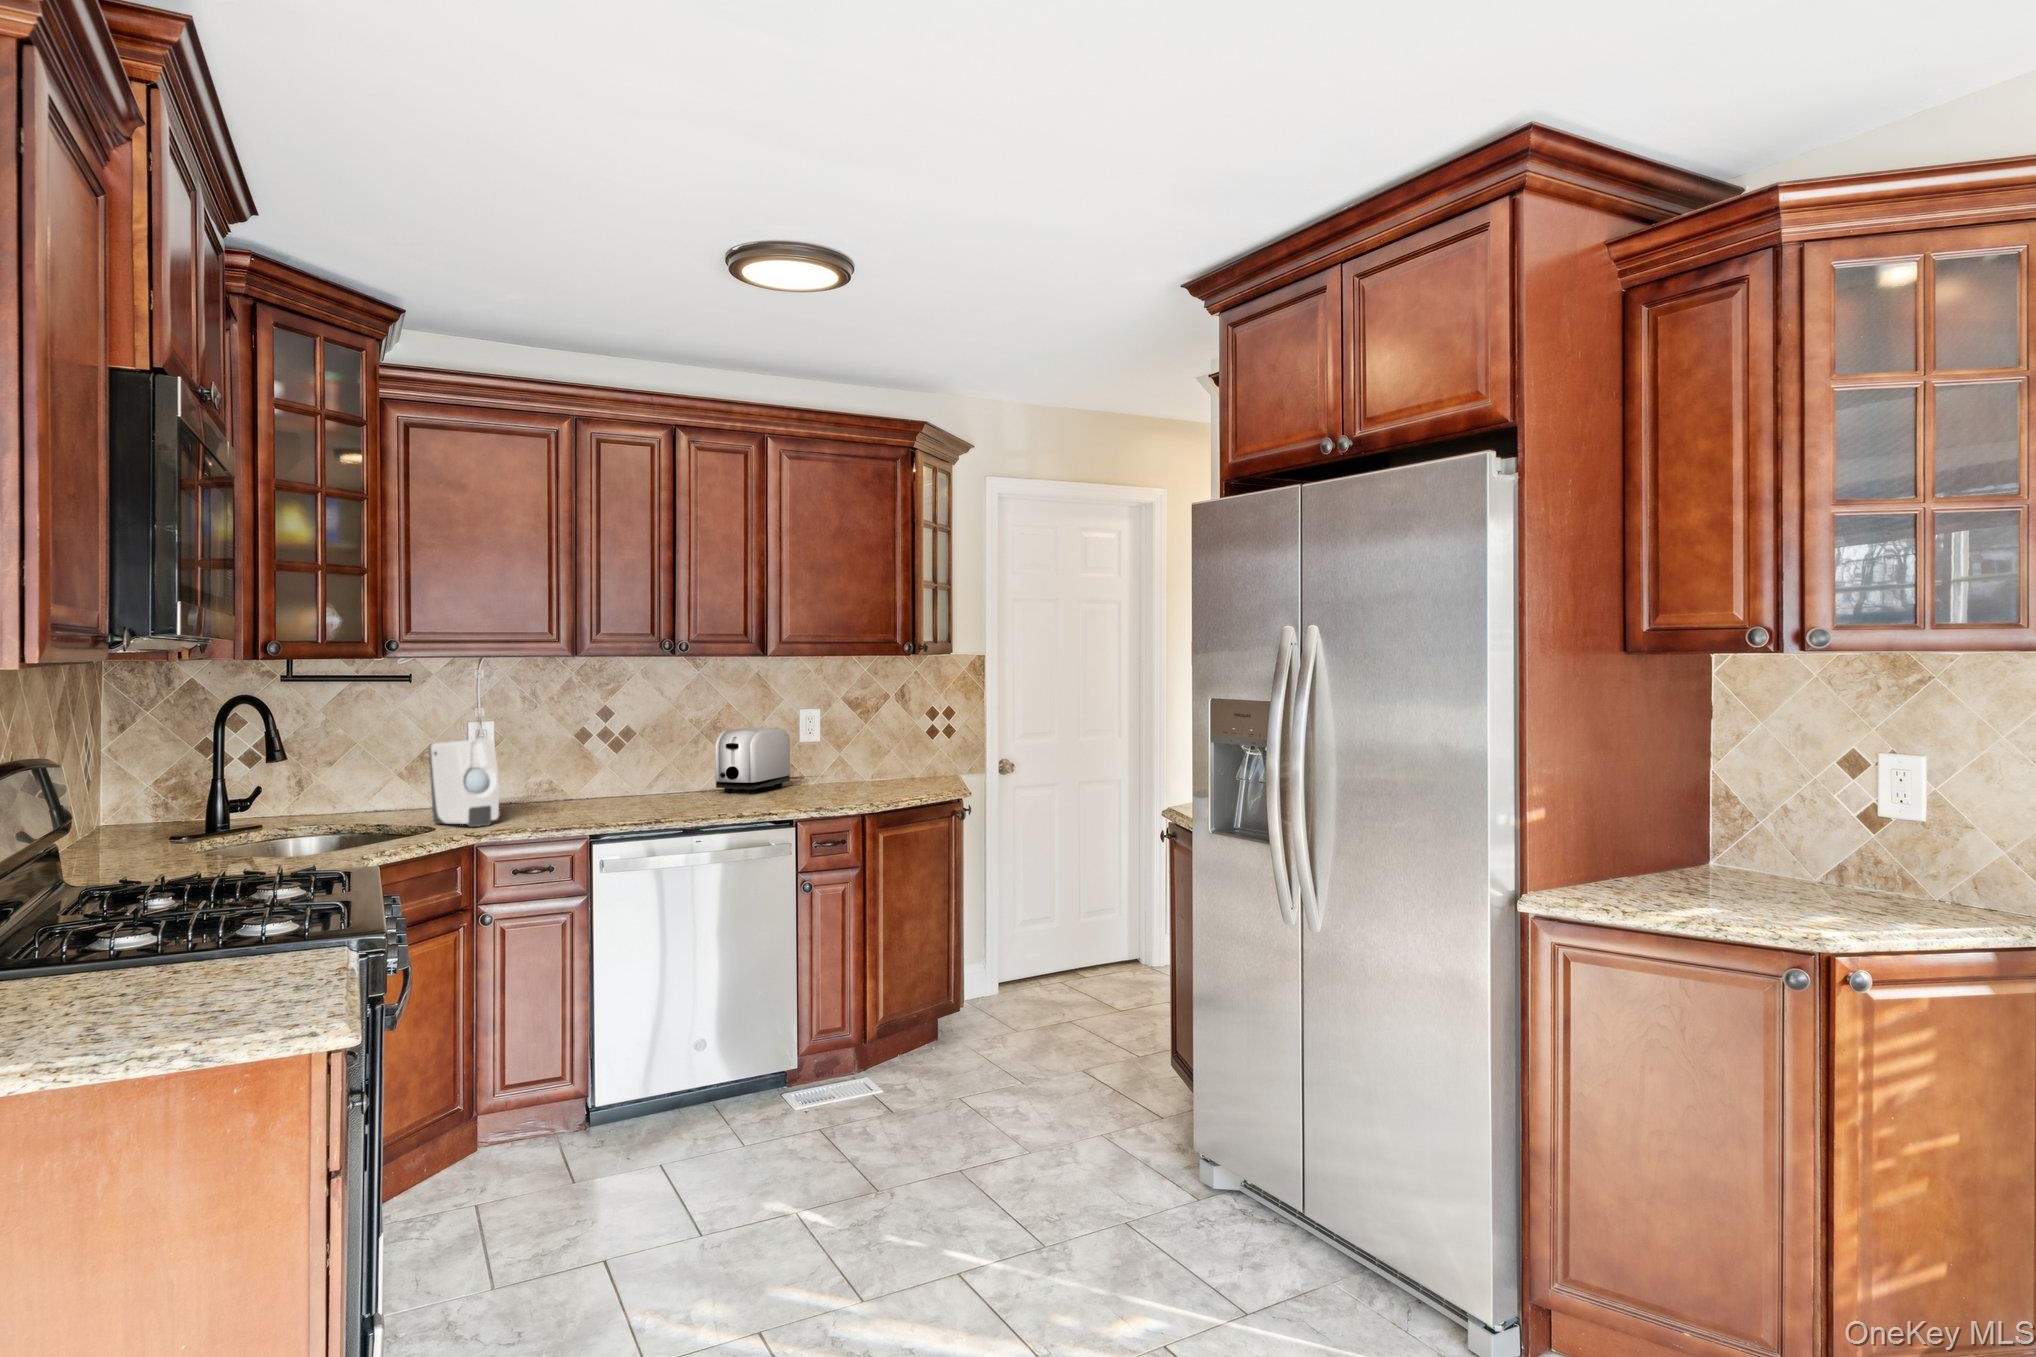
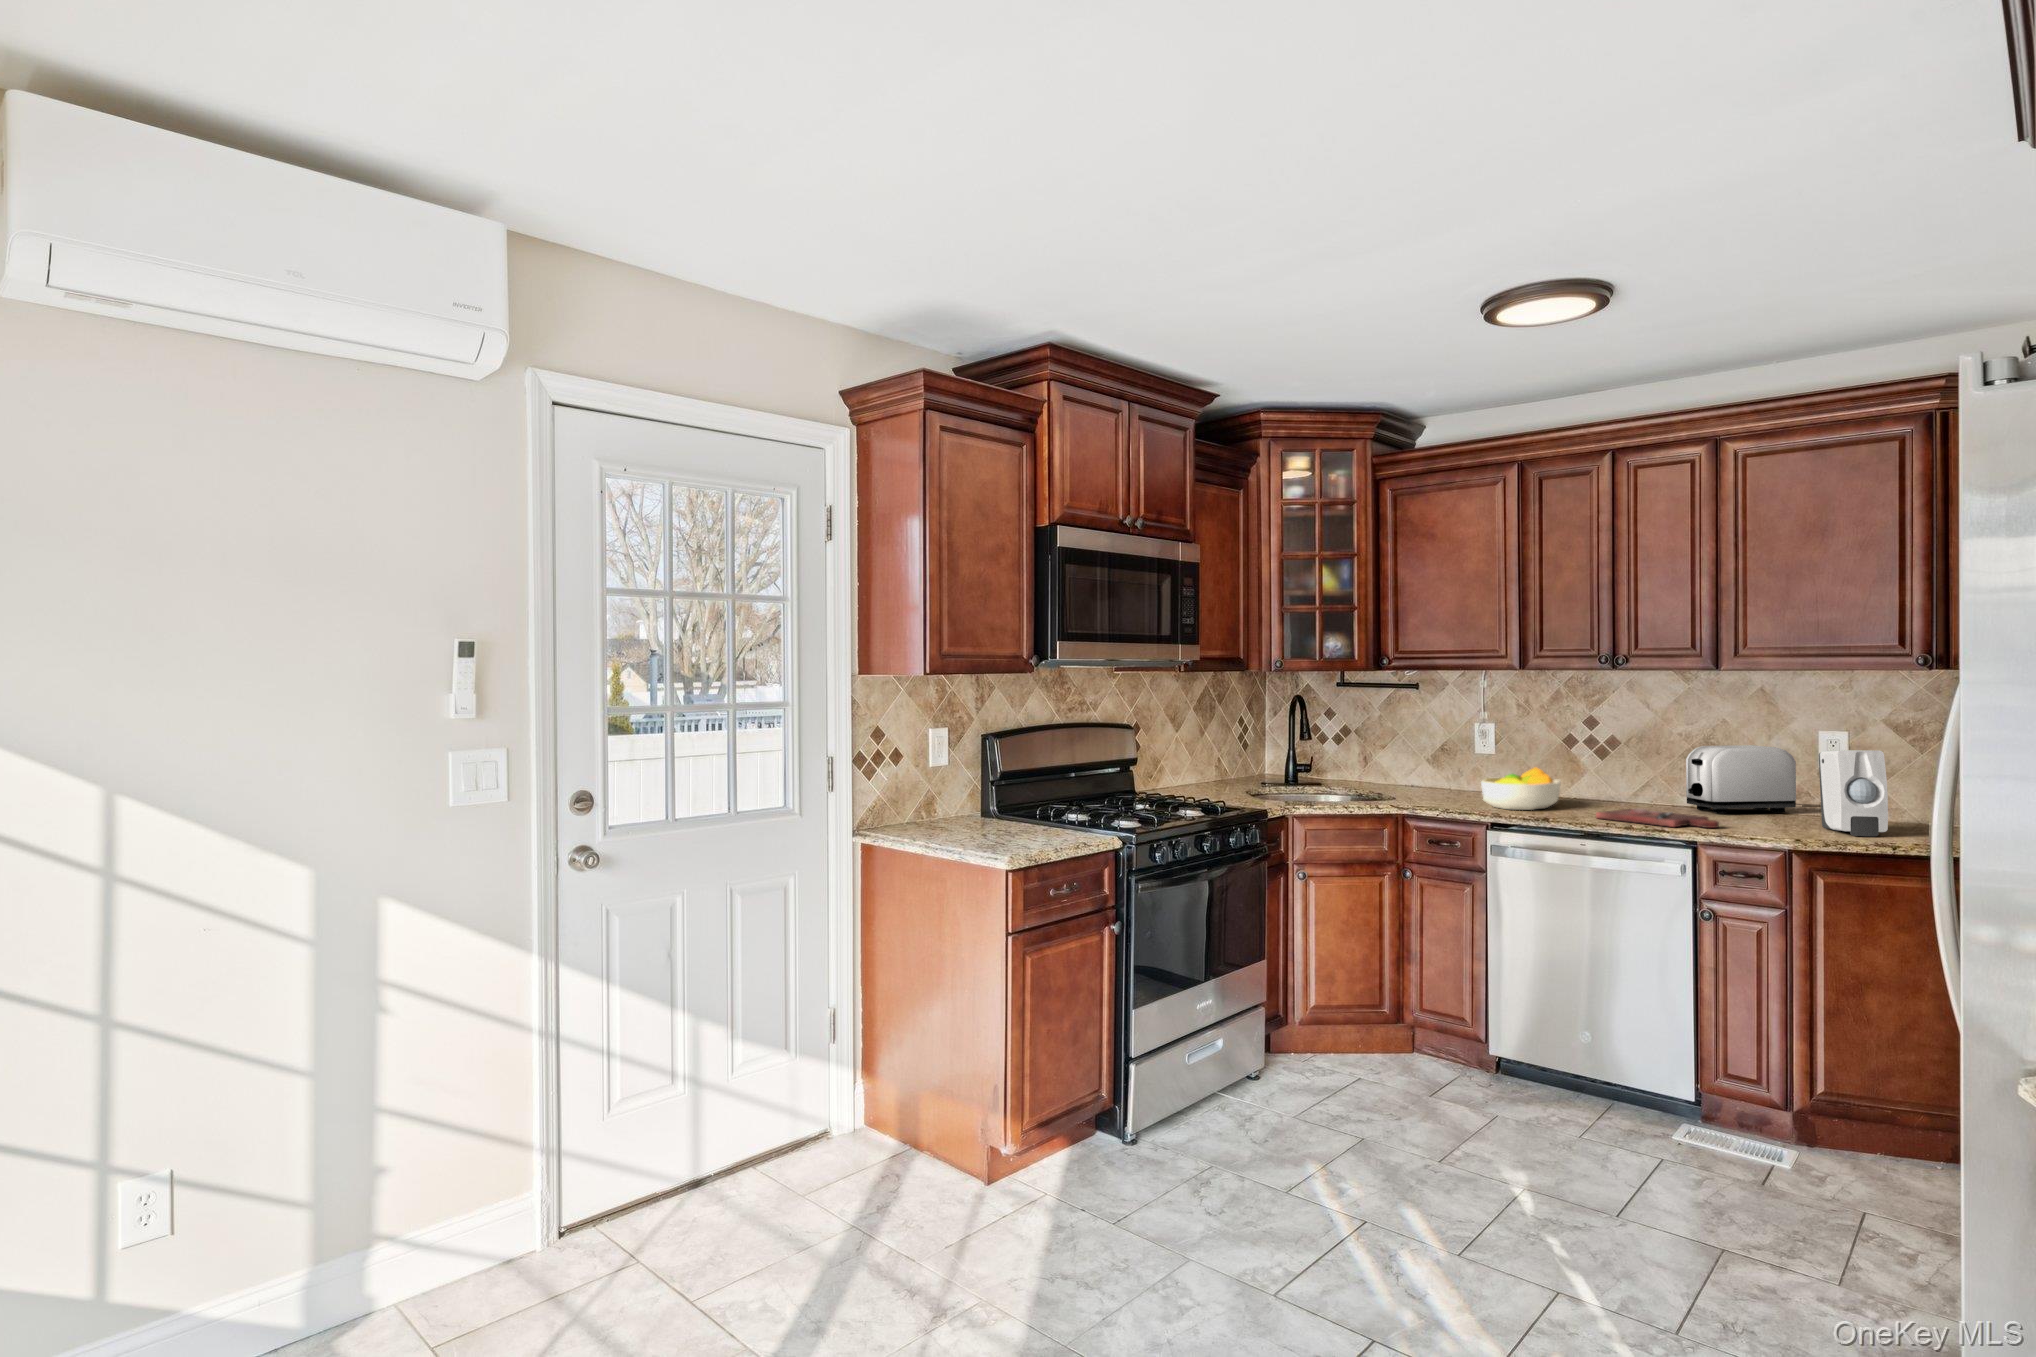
soap dispenser: present [429,739,499,827] -> present [1819,750,1888,836]
fruit bowl: none [543,765,629,815] -> present [1481,767,1561,810]
cutting board: none [692,796,801,811] -> present [1596,809,1719,828]

